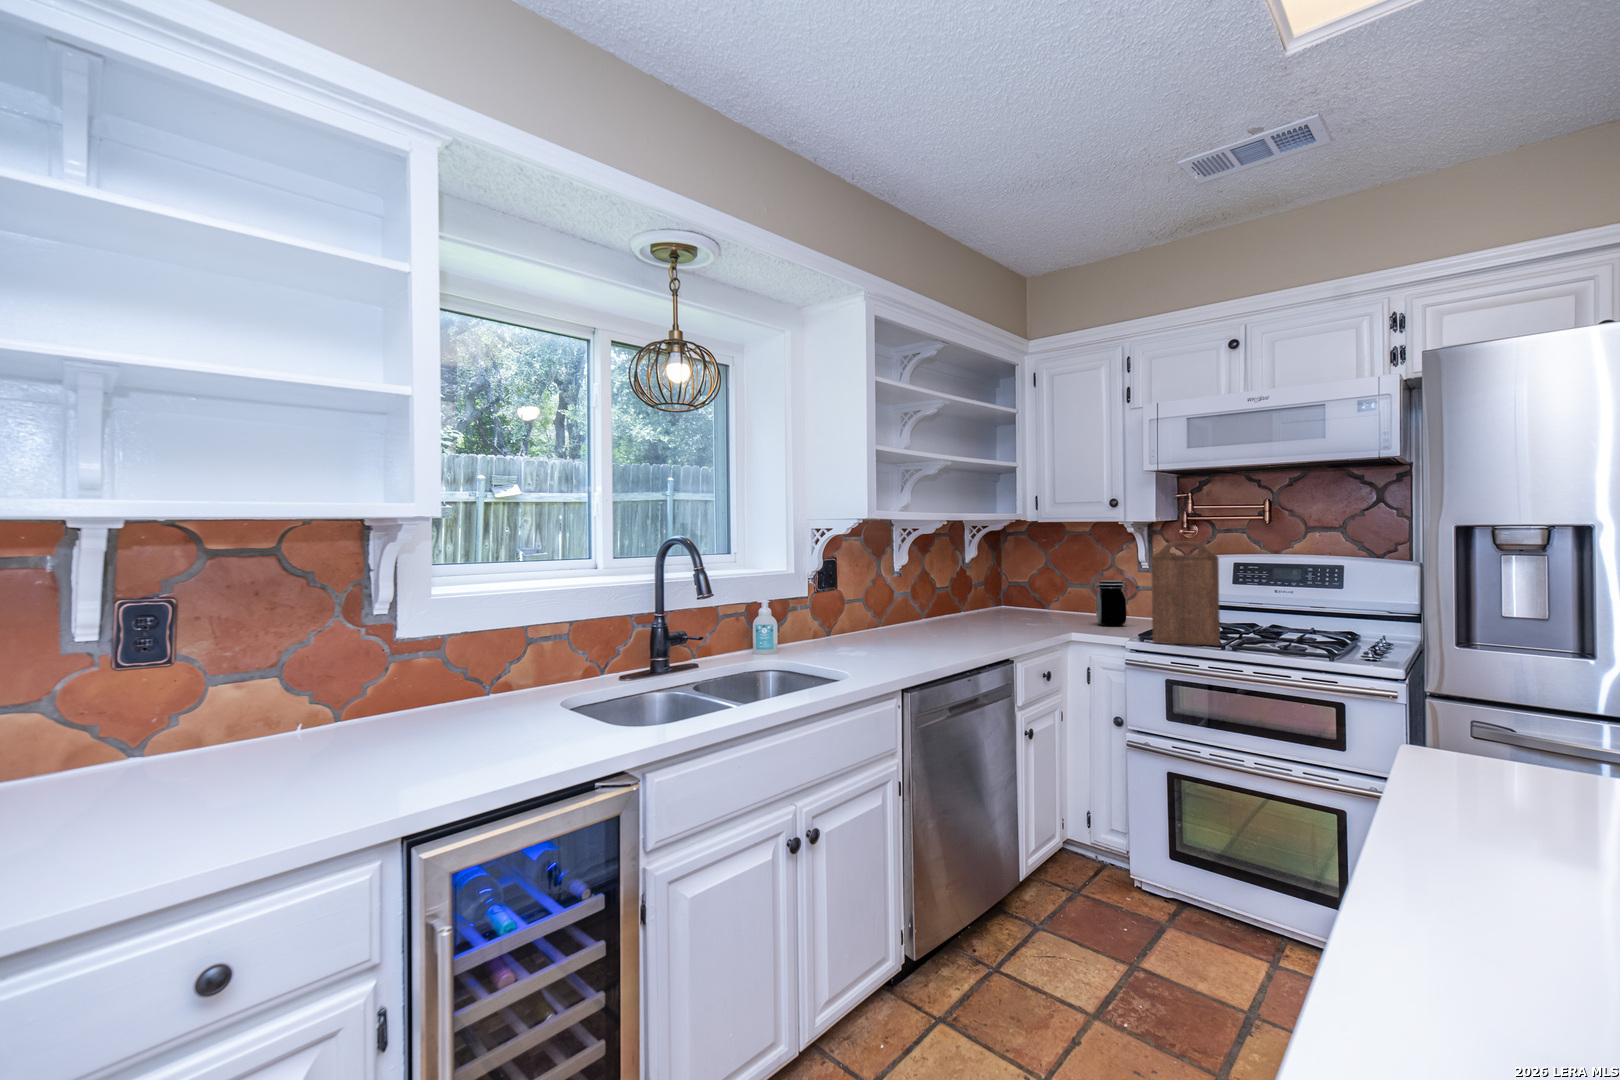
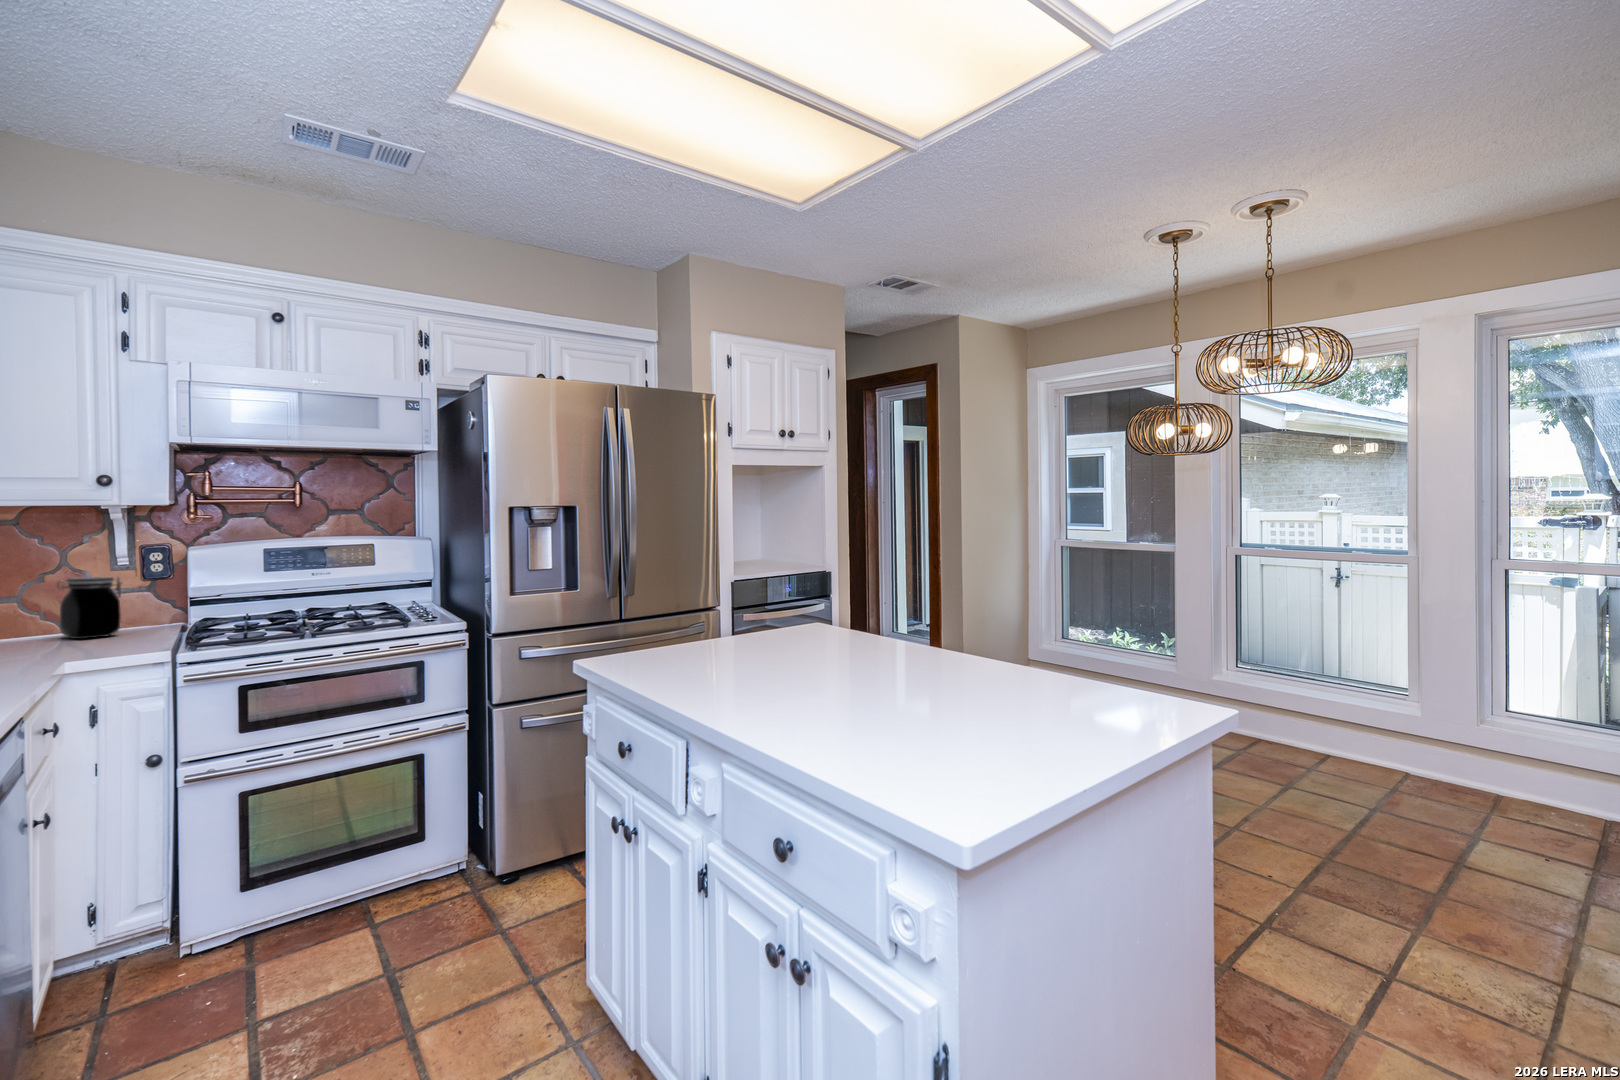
cutting board: present [1151,541,1220,646] -> none [212,527,296,646]

